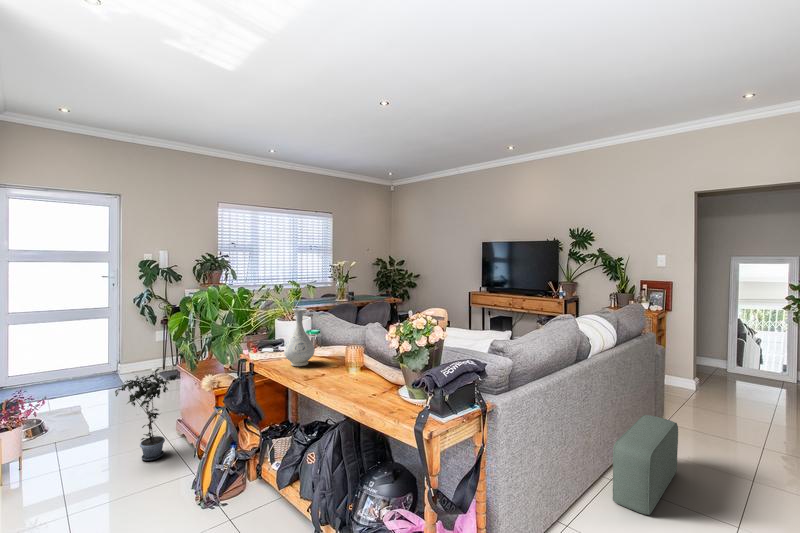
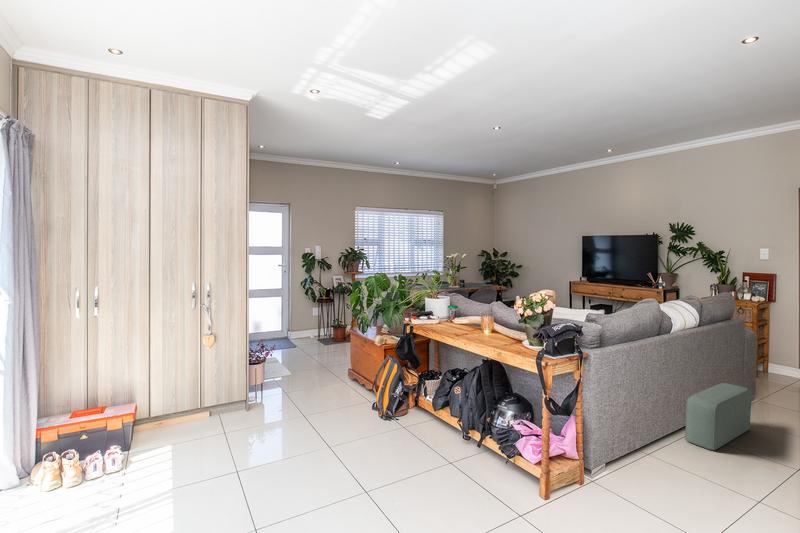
vase: present [284,308,315,366] -> none [438,290,458,329]
potted plant: present [115,369,180,461] -> none [323,330,359,390]

